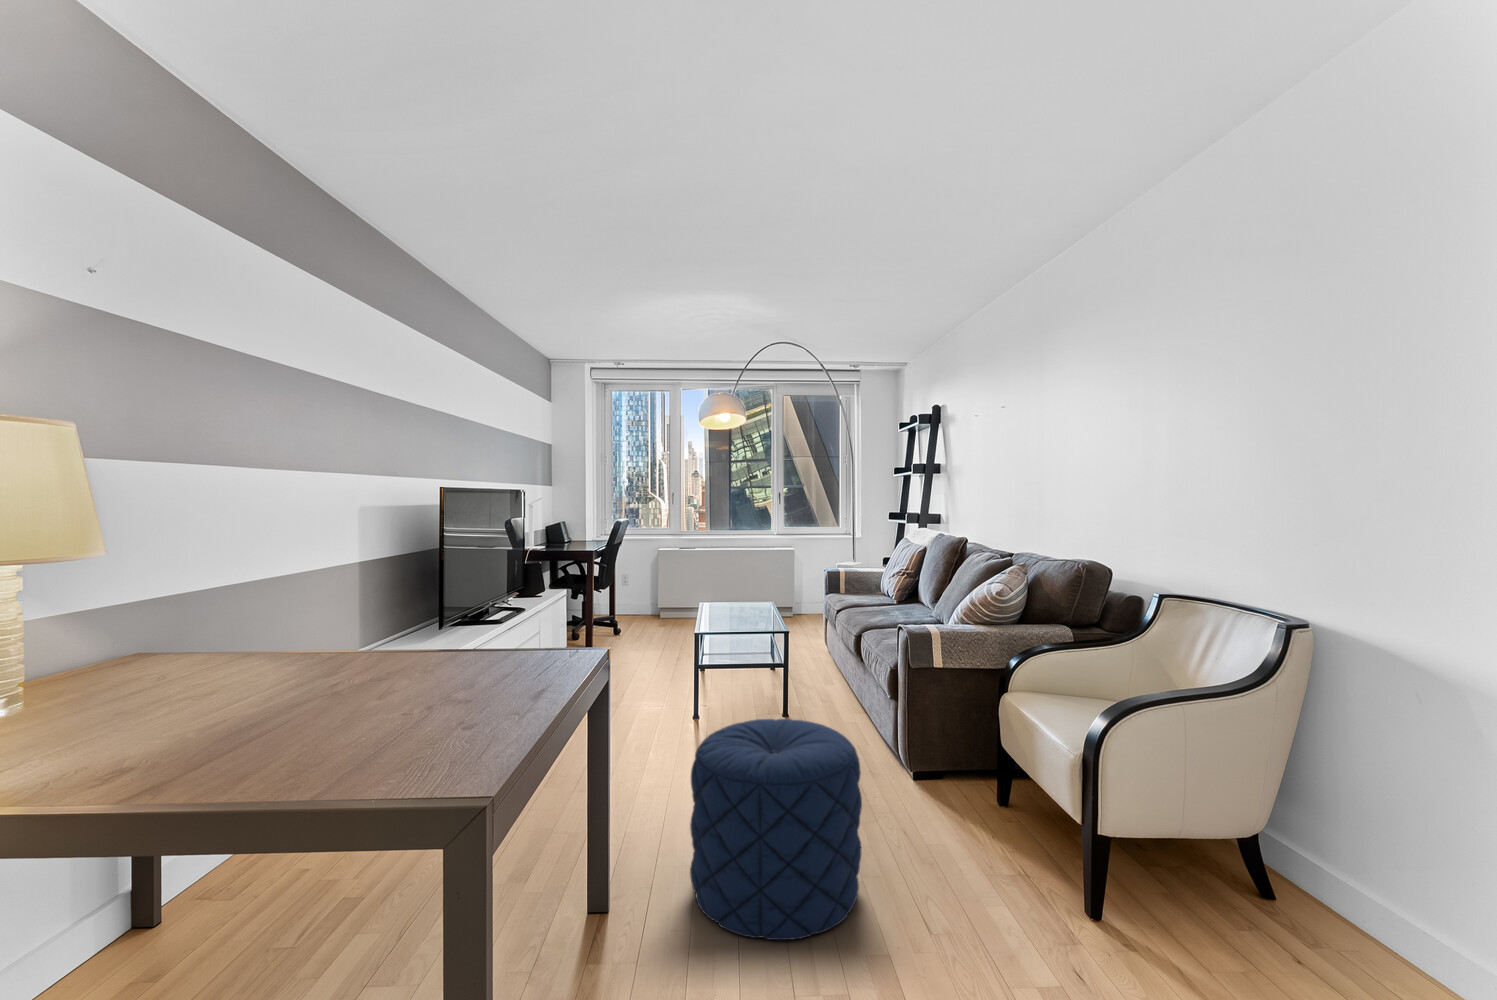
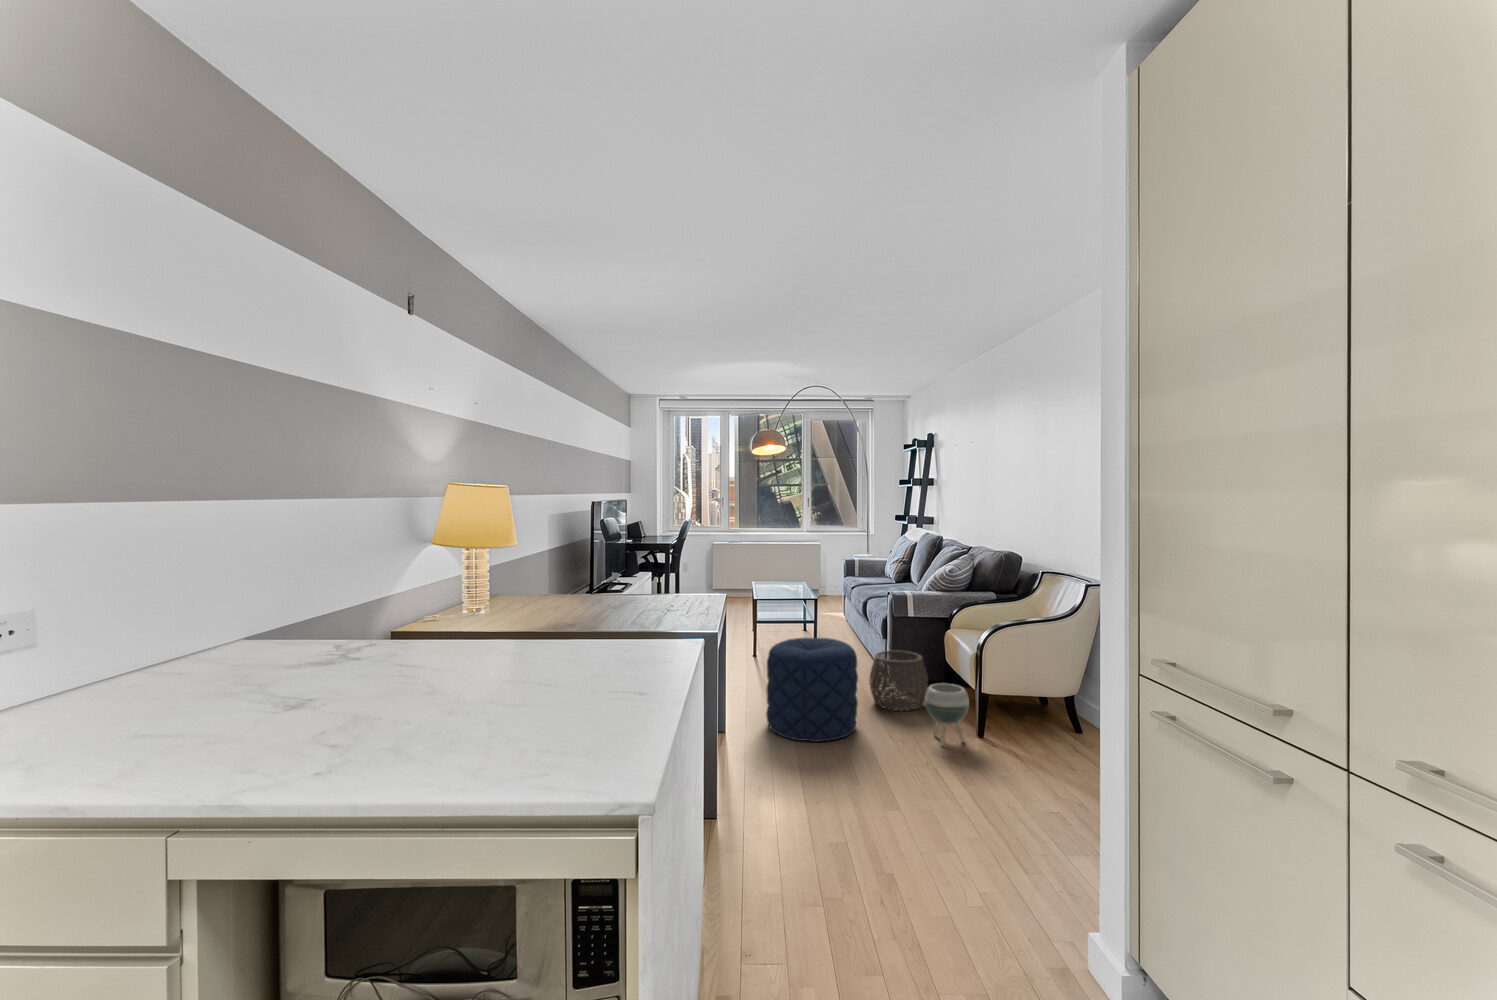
woven basket: none [875,730,979,846] -> present [869,651,928,711]
planter: none [992,814,1080,950] -> present [925,683,969,746]

